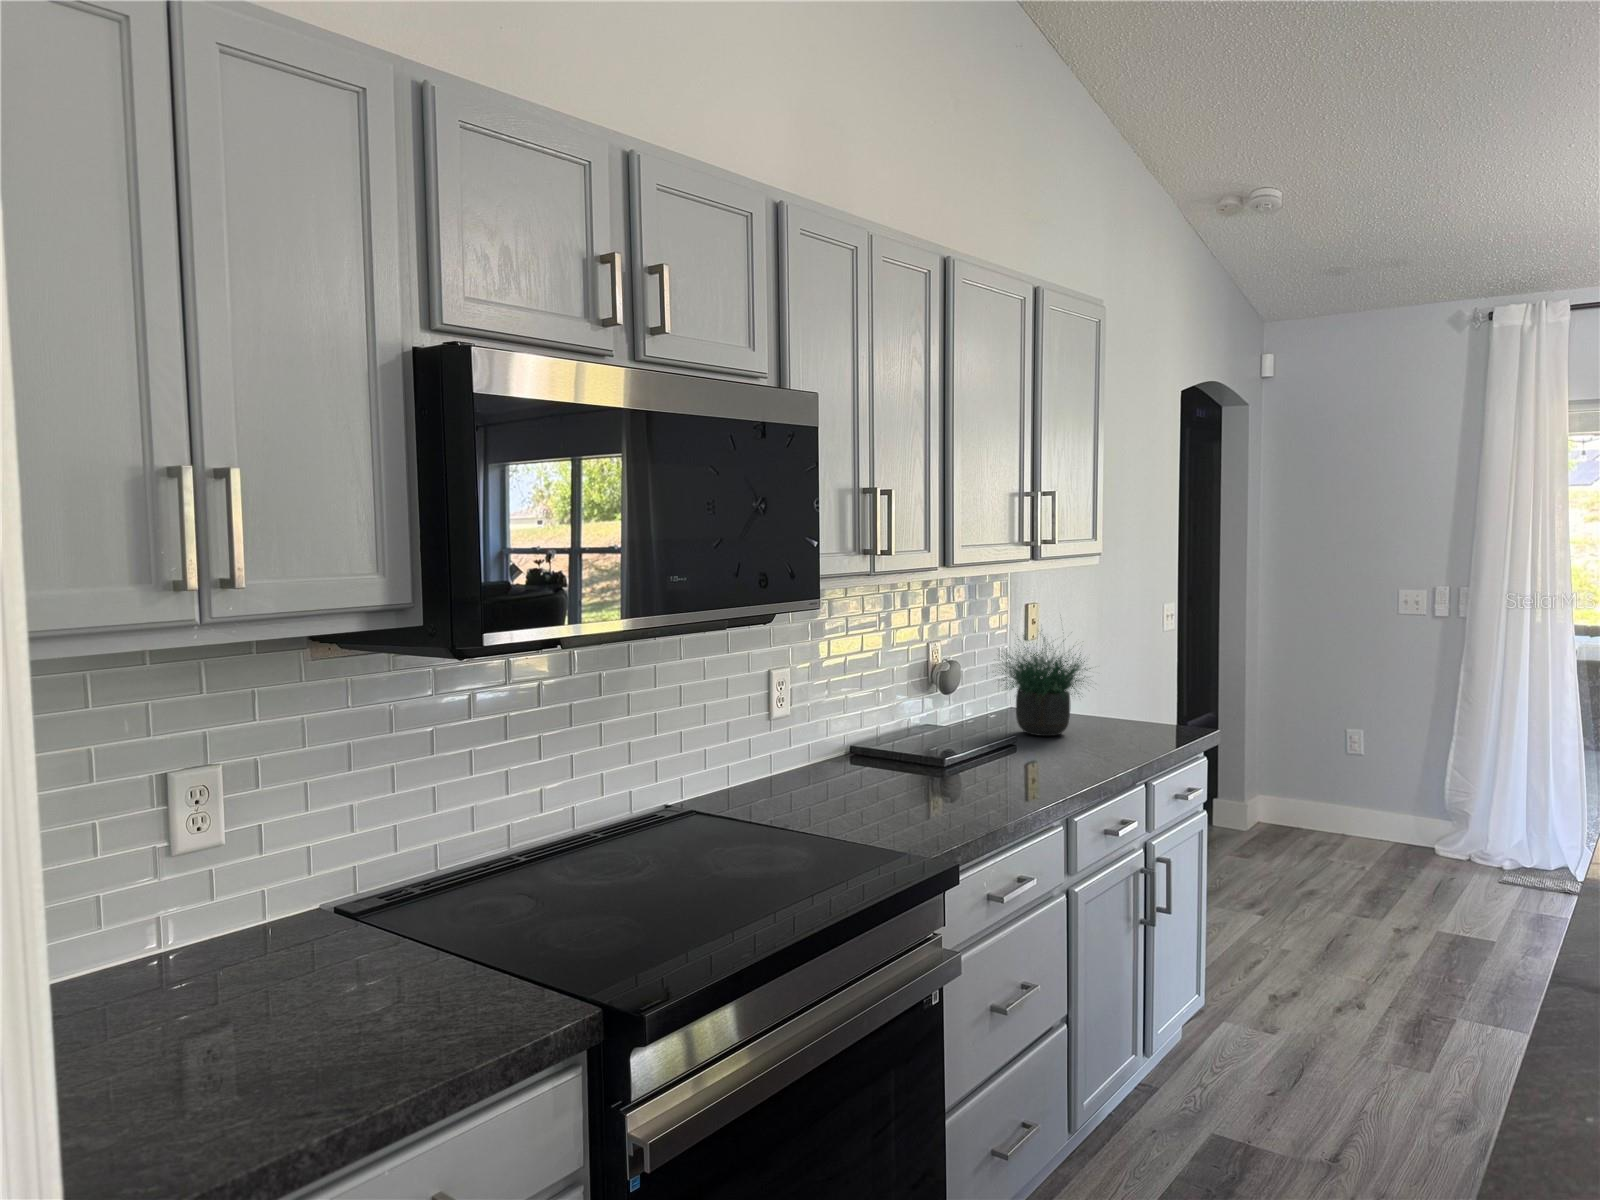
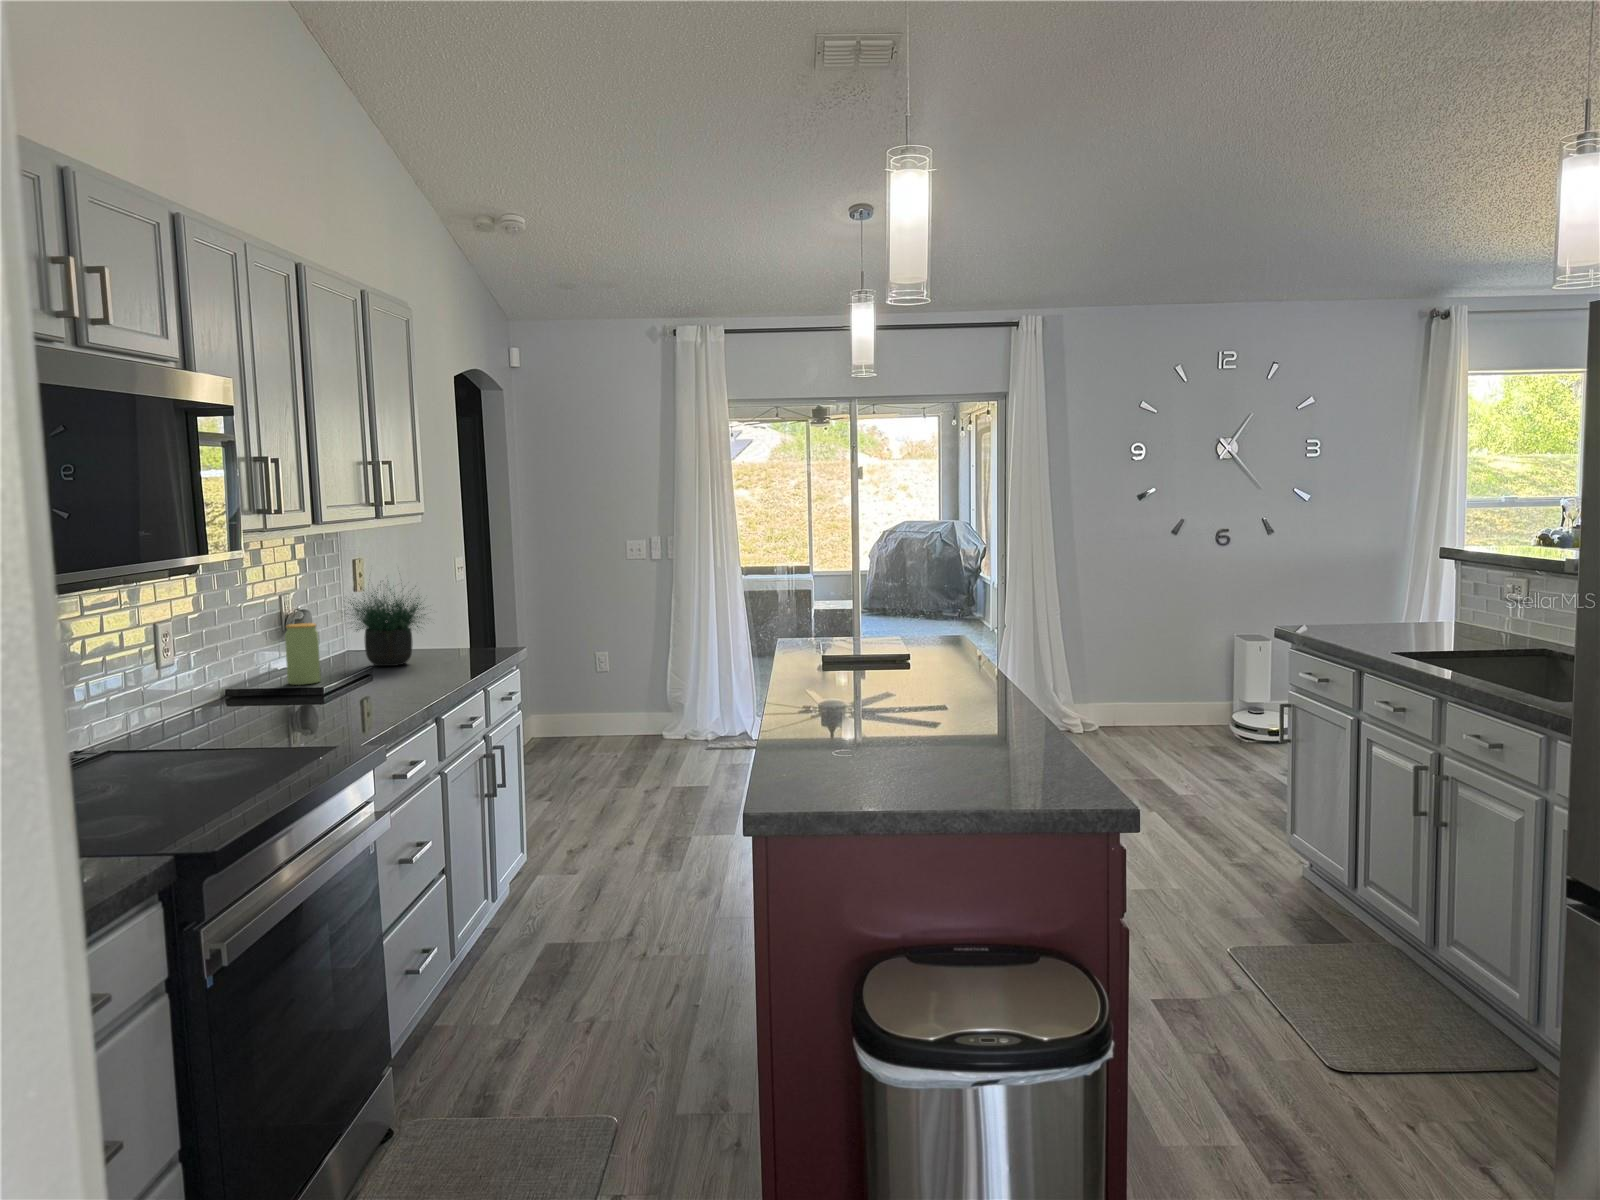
jar: none [921,678,956,749] -> present [285,623,321,685]

